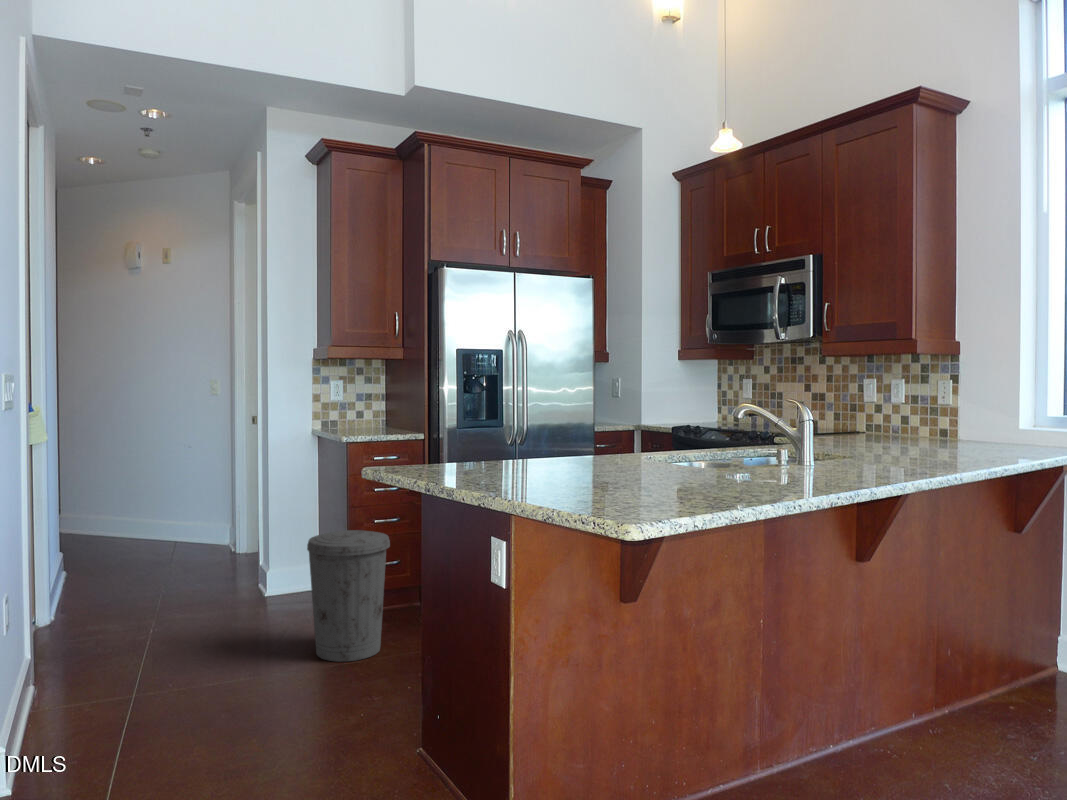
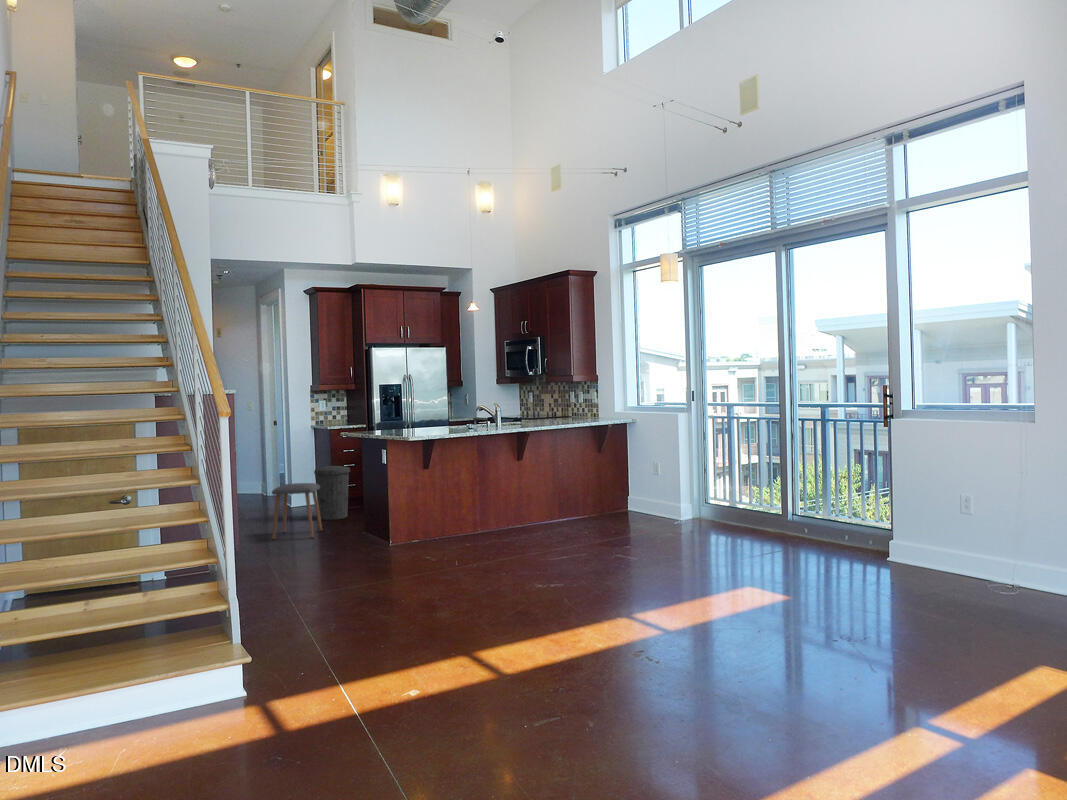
stool: none [164,601,314,779] -> present [272,483,322,540]

